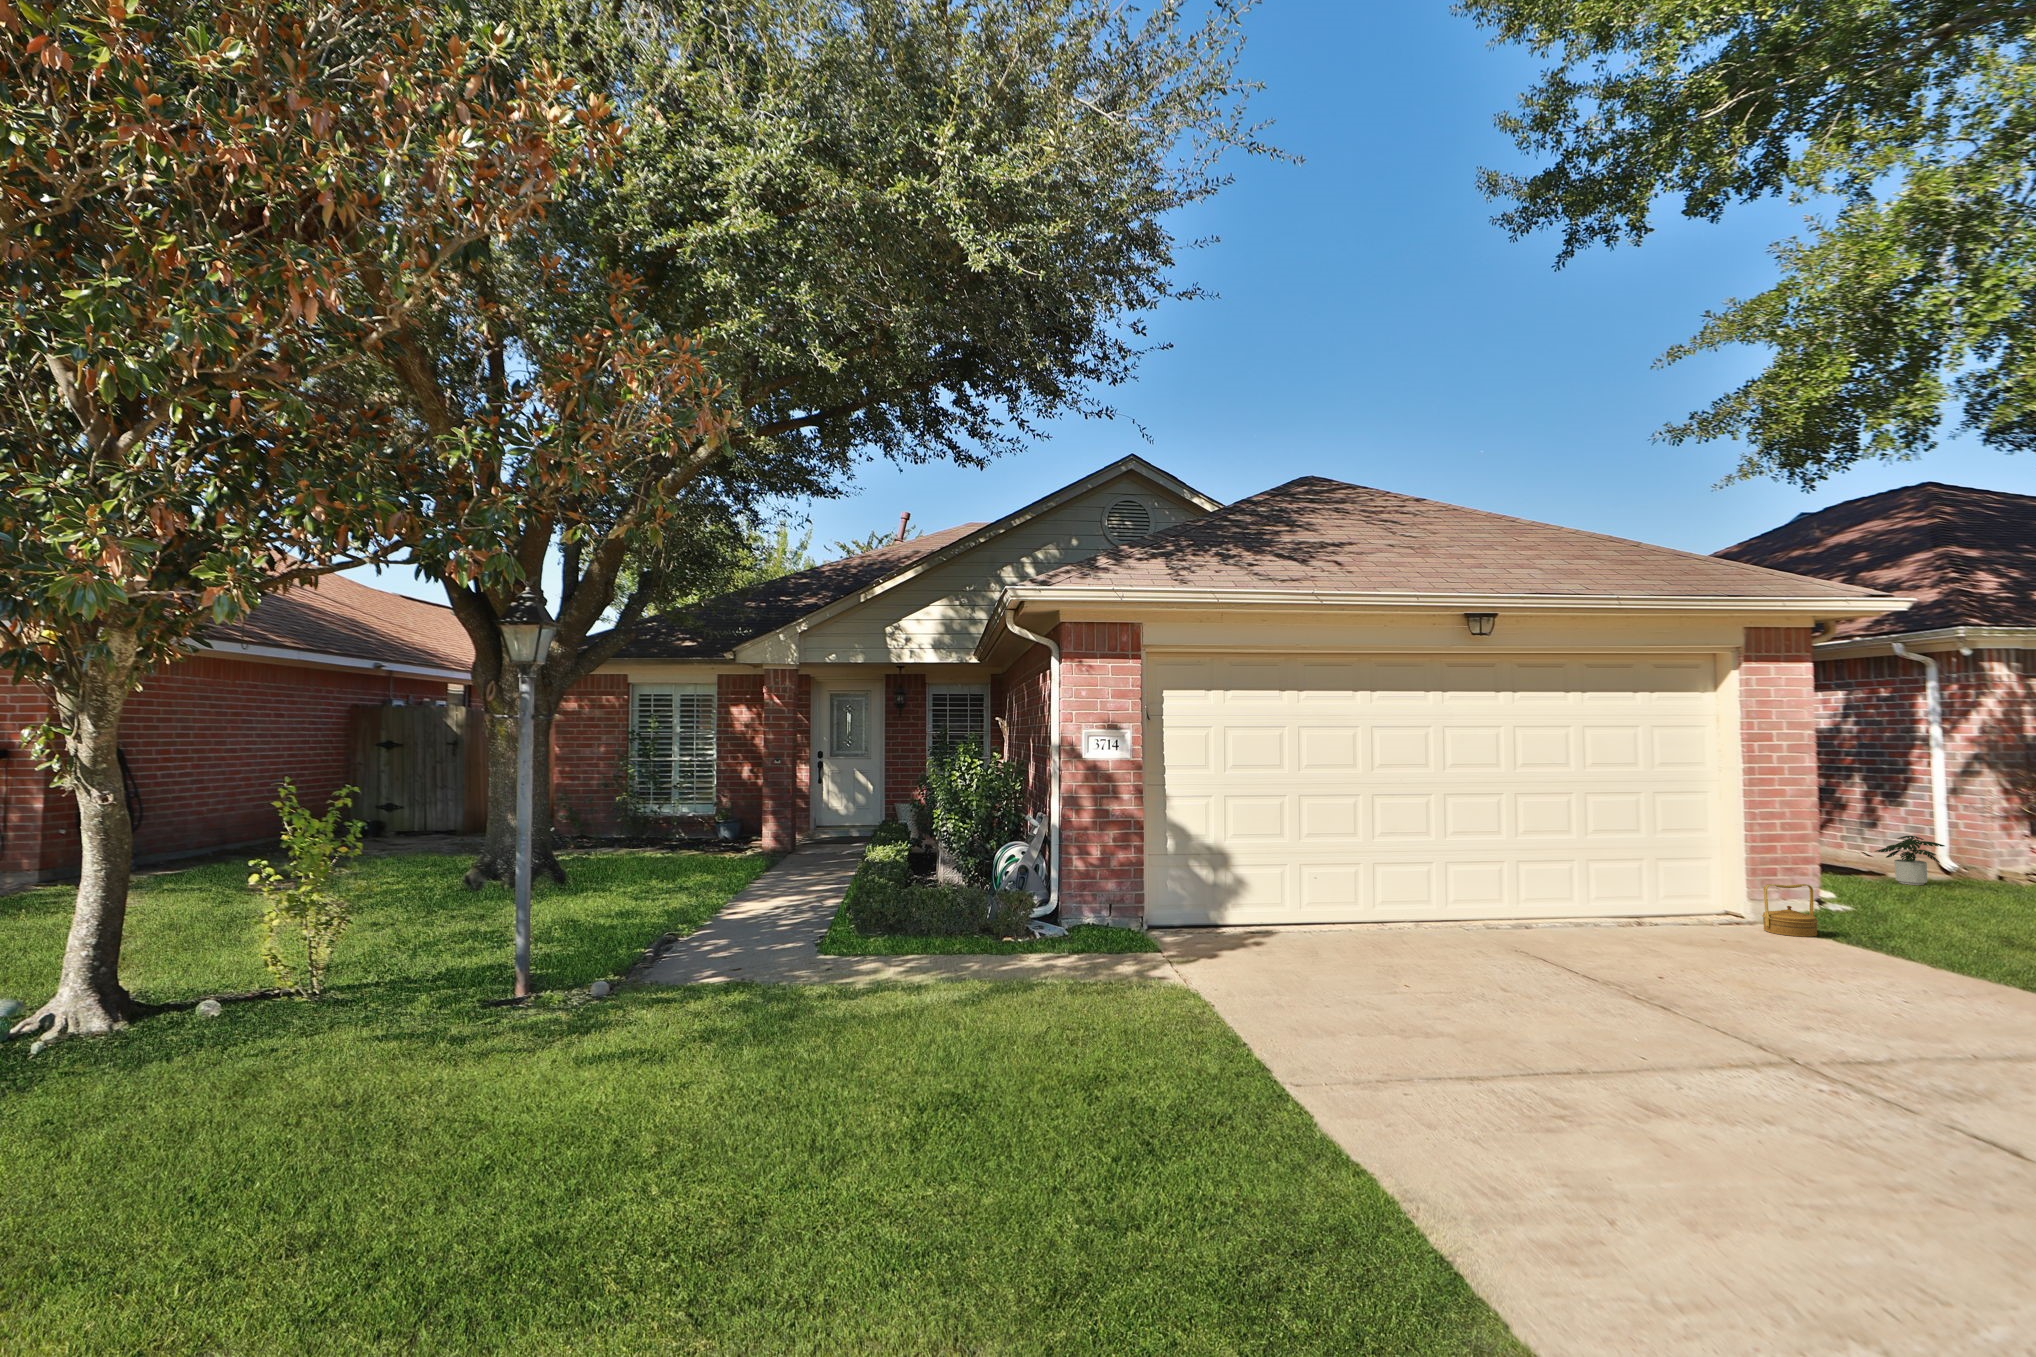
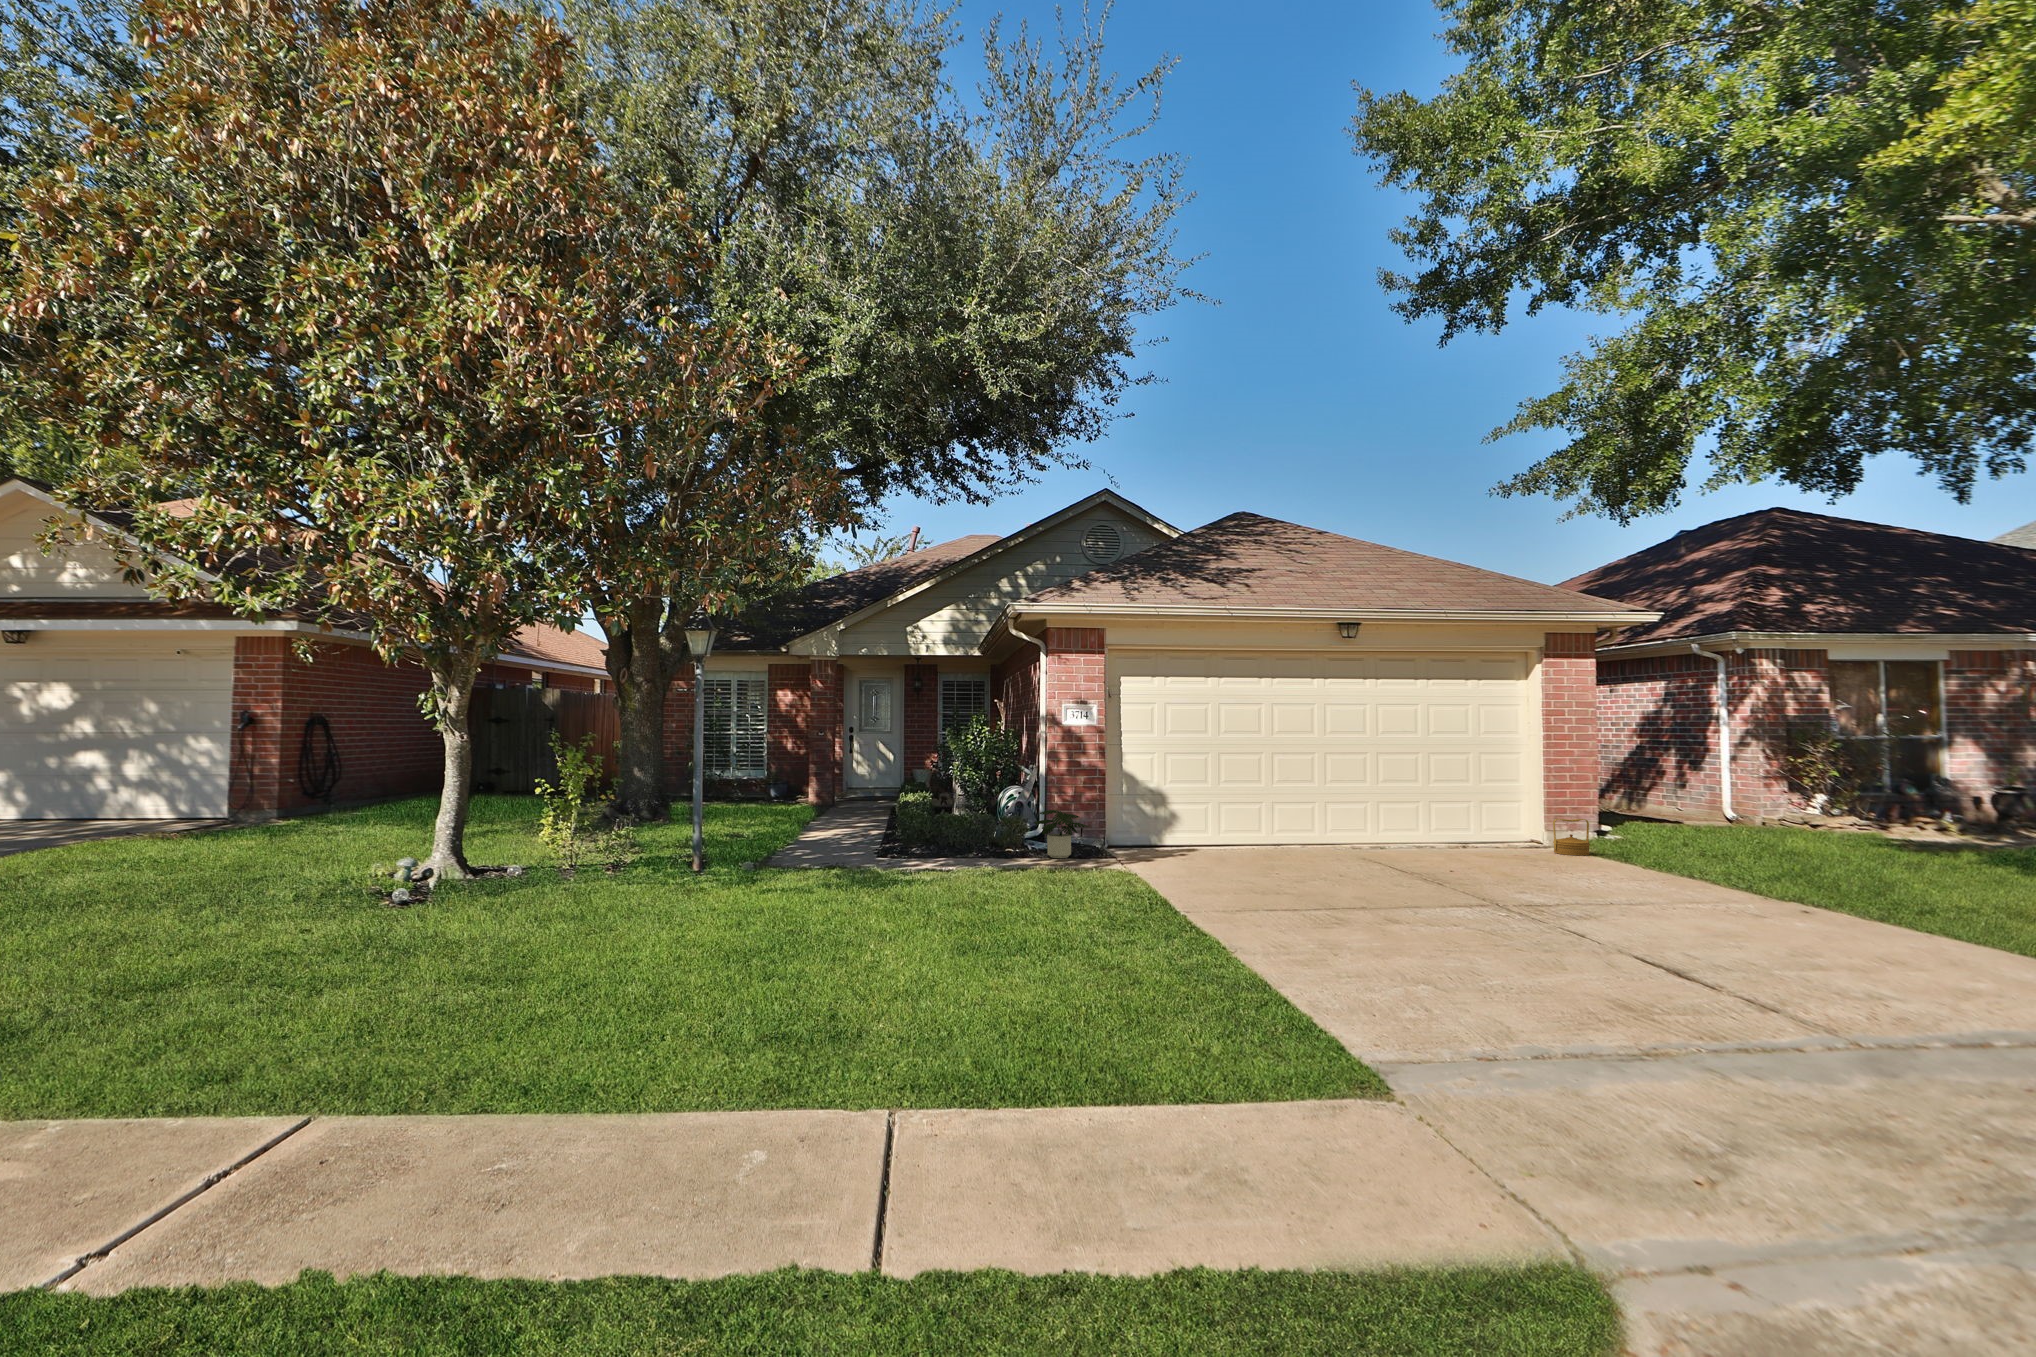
potted plant: present [1875,836,1945,885] -> present [1034,810,1088,858]

